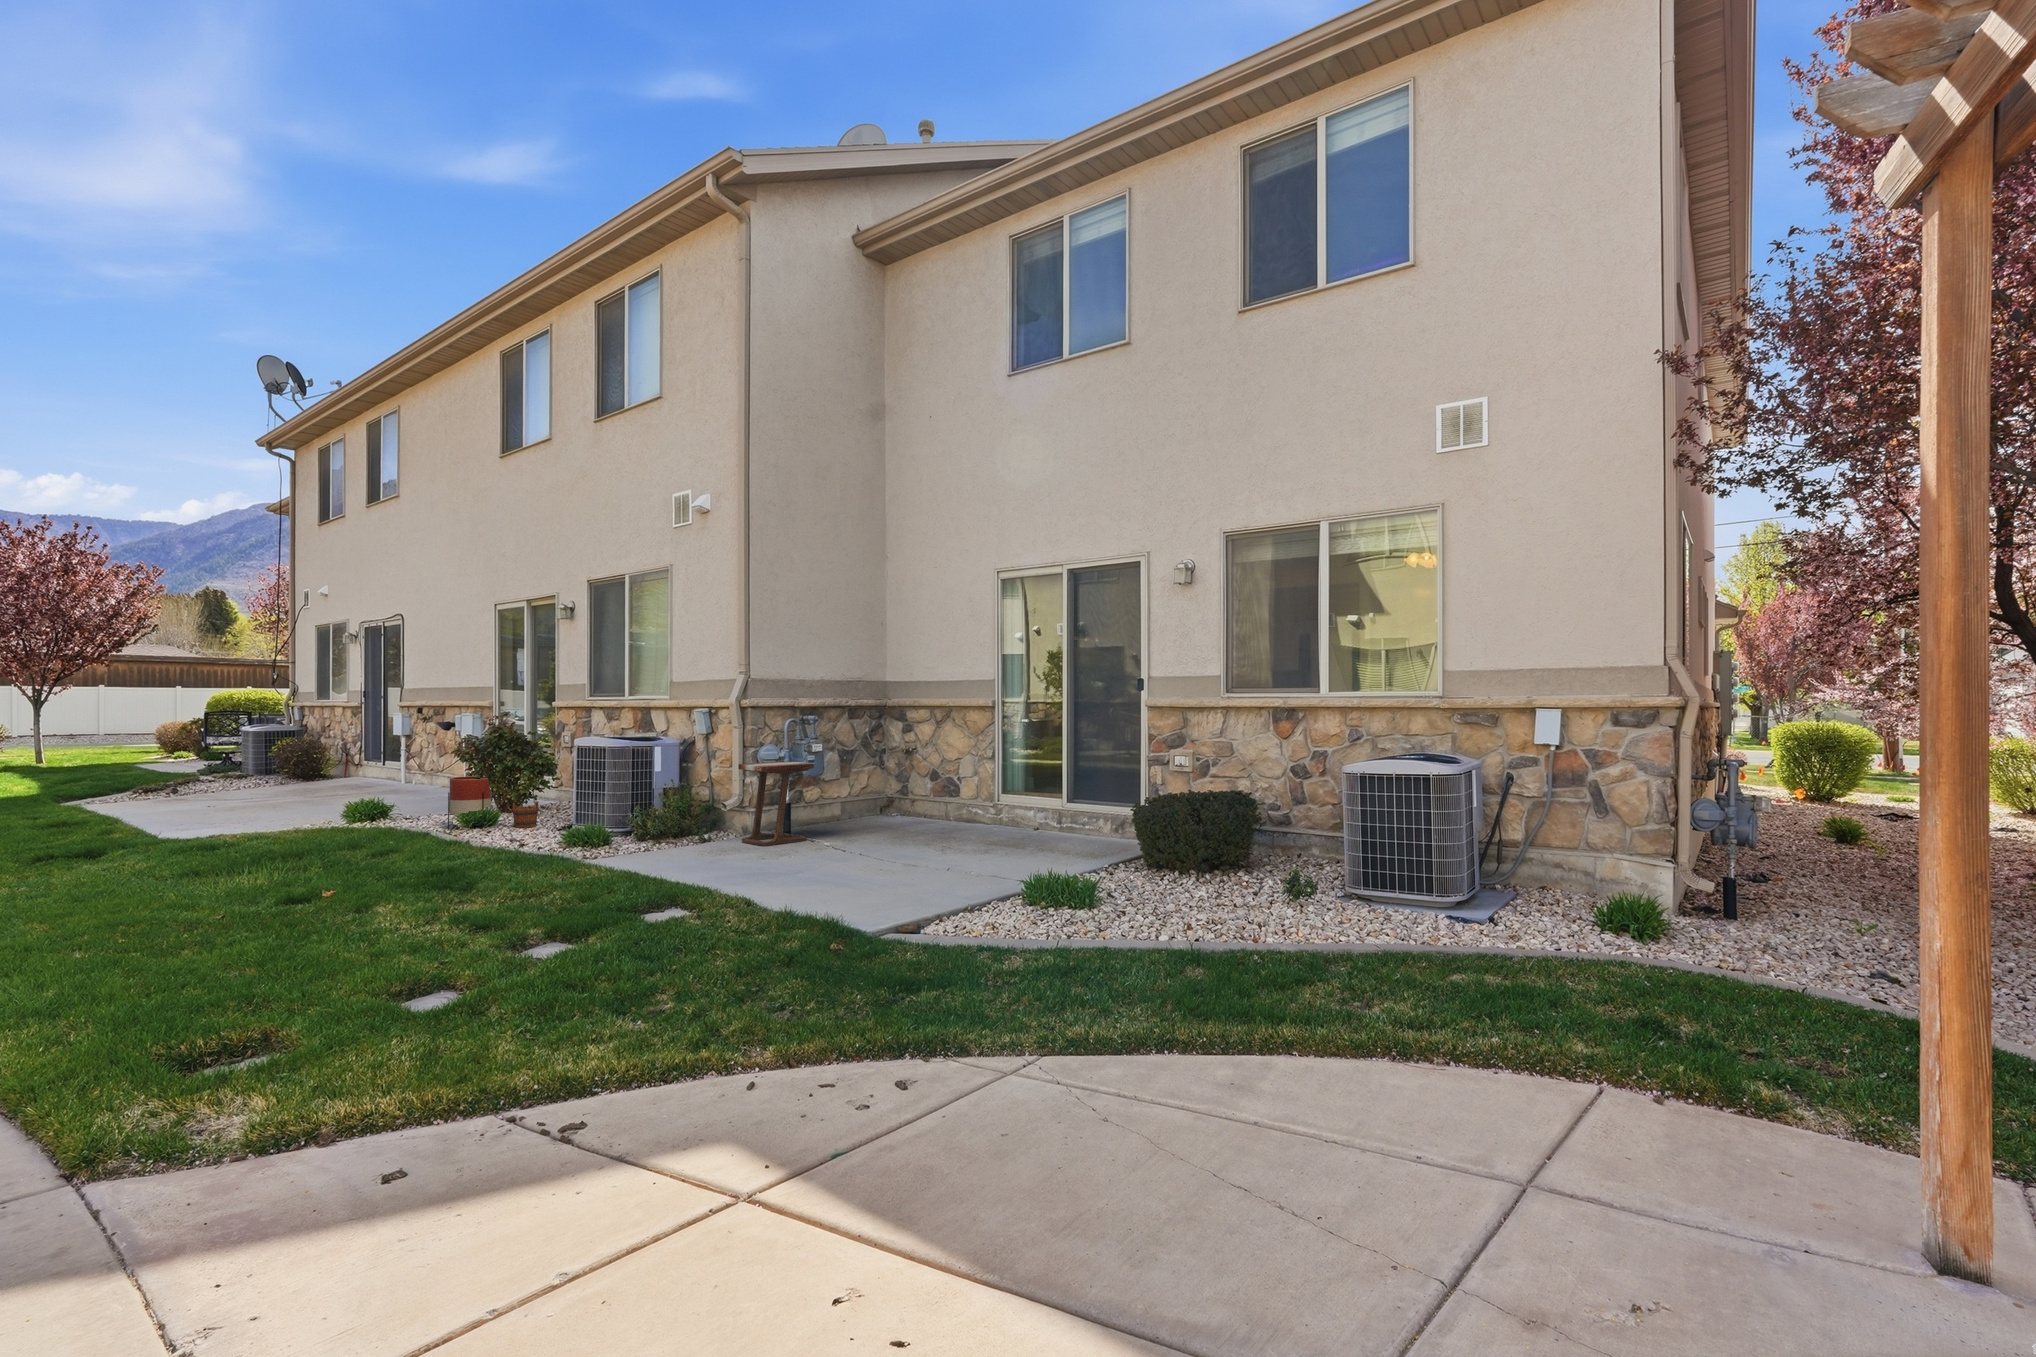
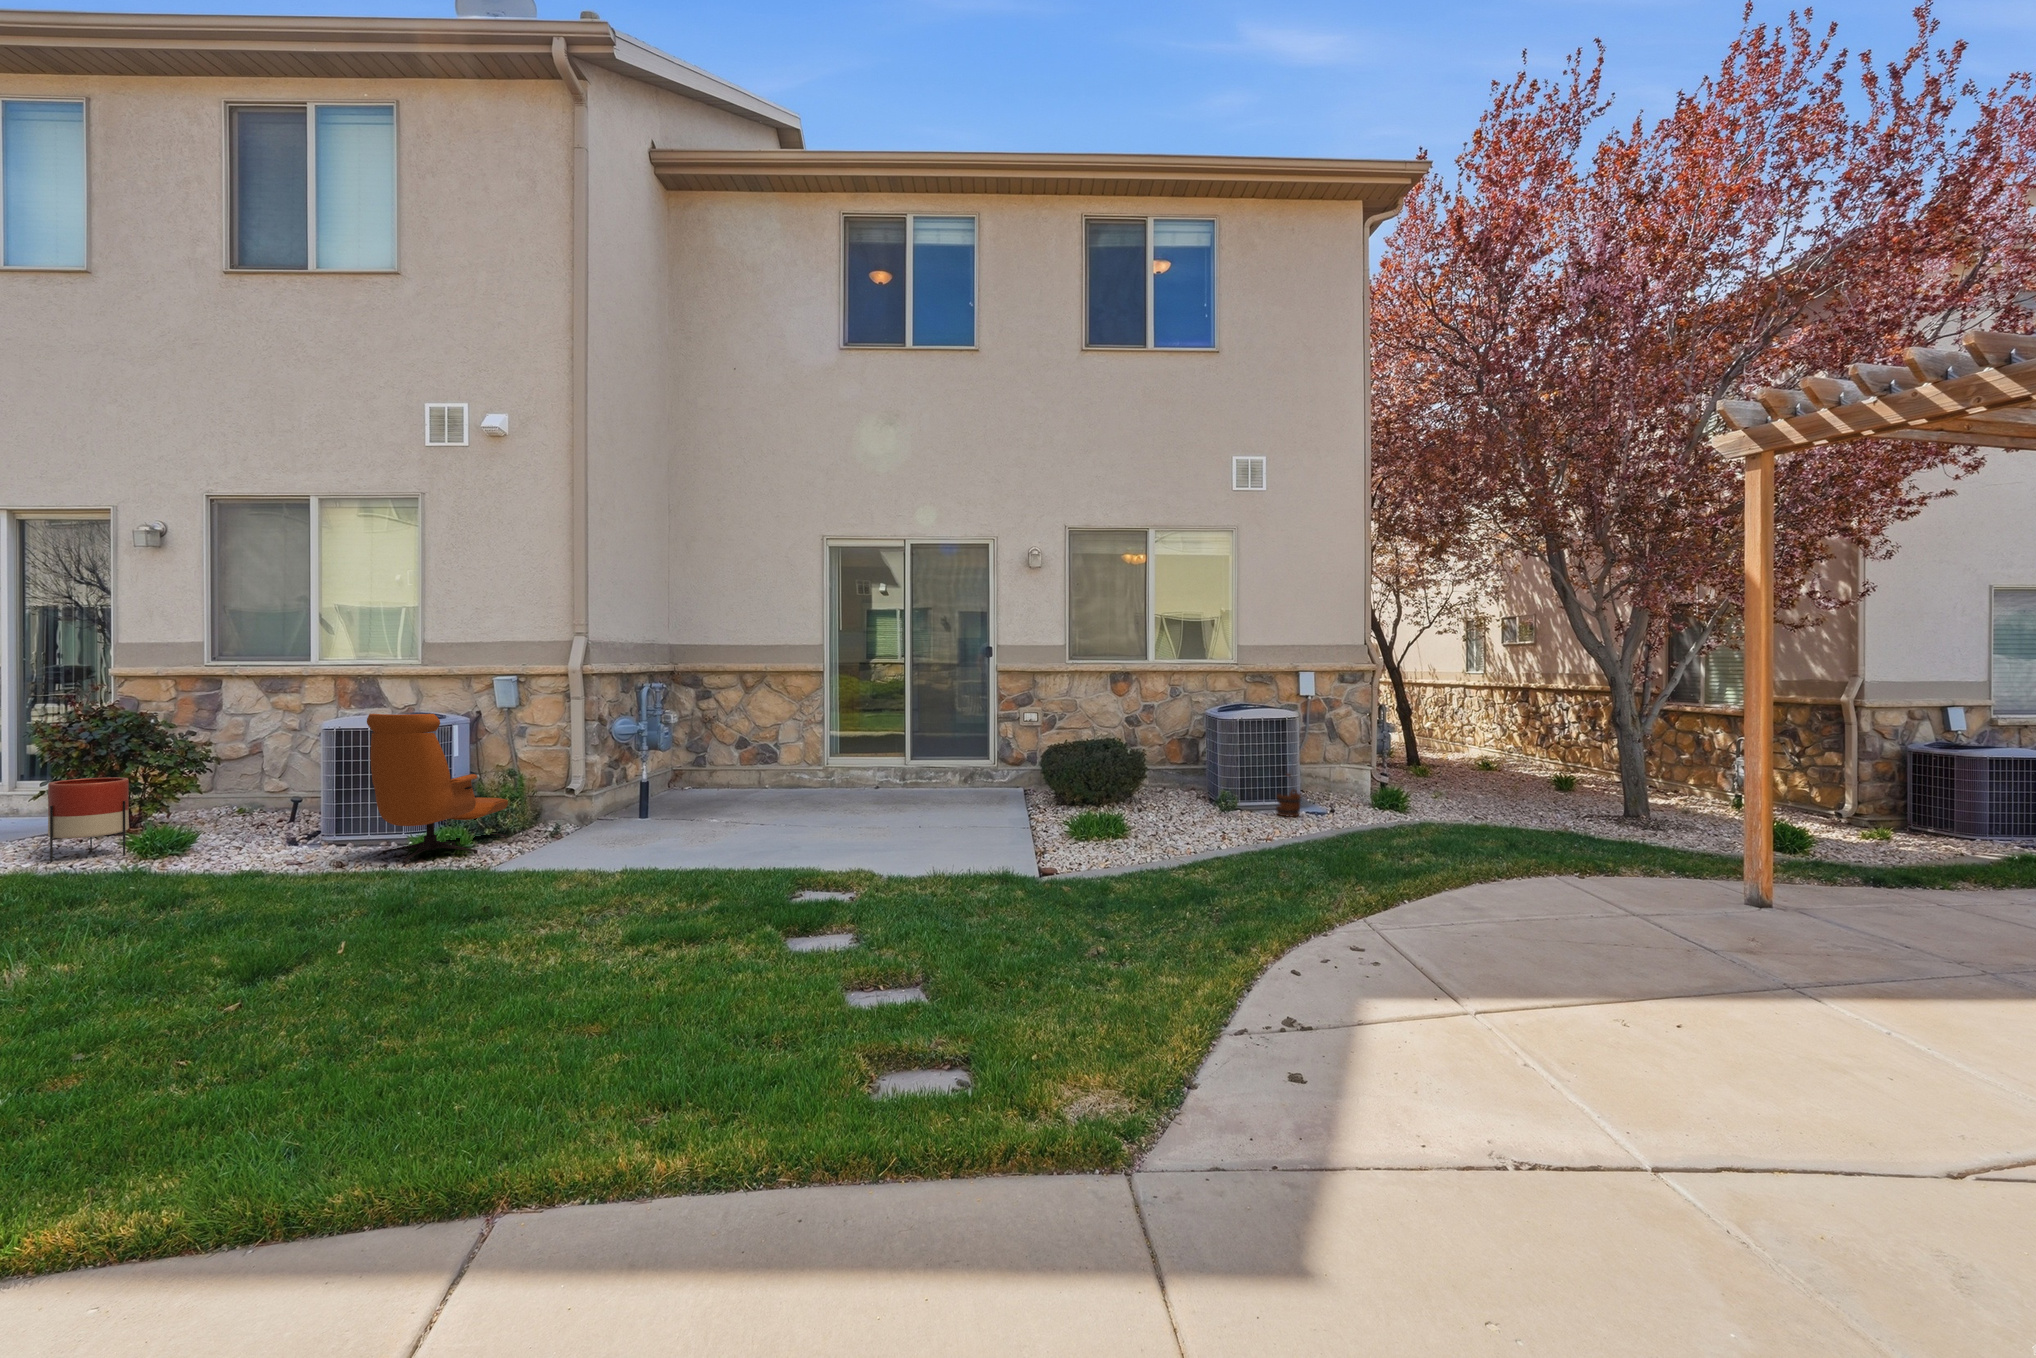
lounge chair: none [539,737,676,853] -> present [367,714,508,864]
side table: present [738,761,814,846] -> none [595,734,686,827]
wooden bucket: present [513,793,538,828] -> present [1276,774,1301,817]

